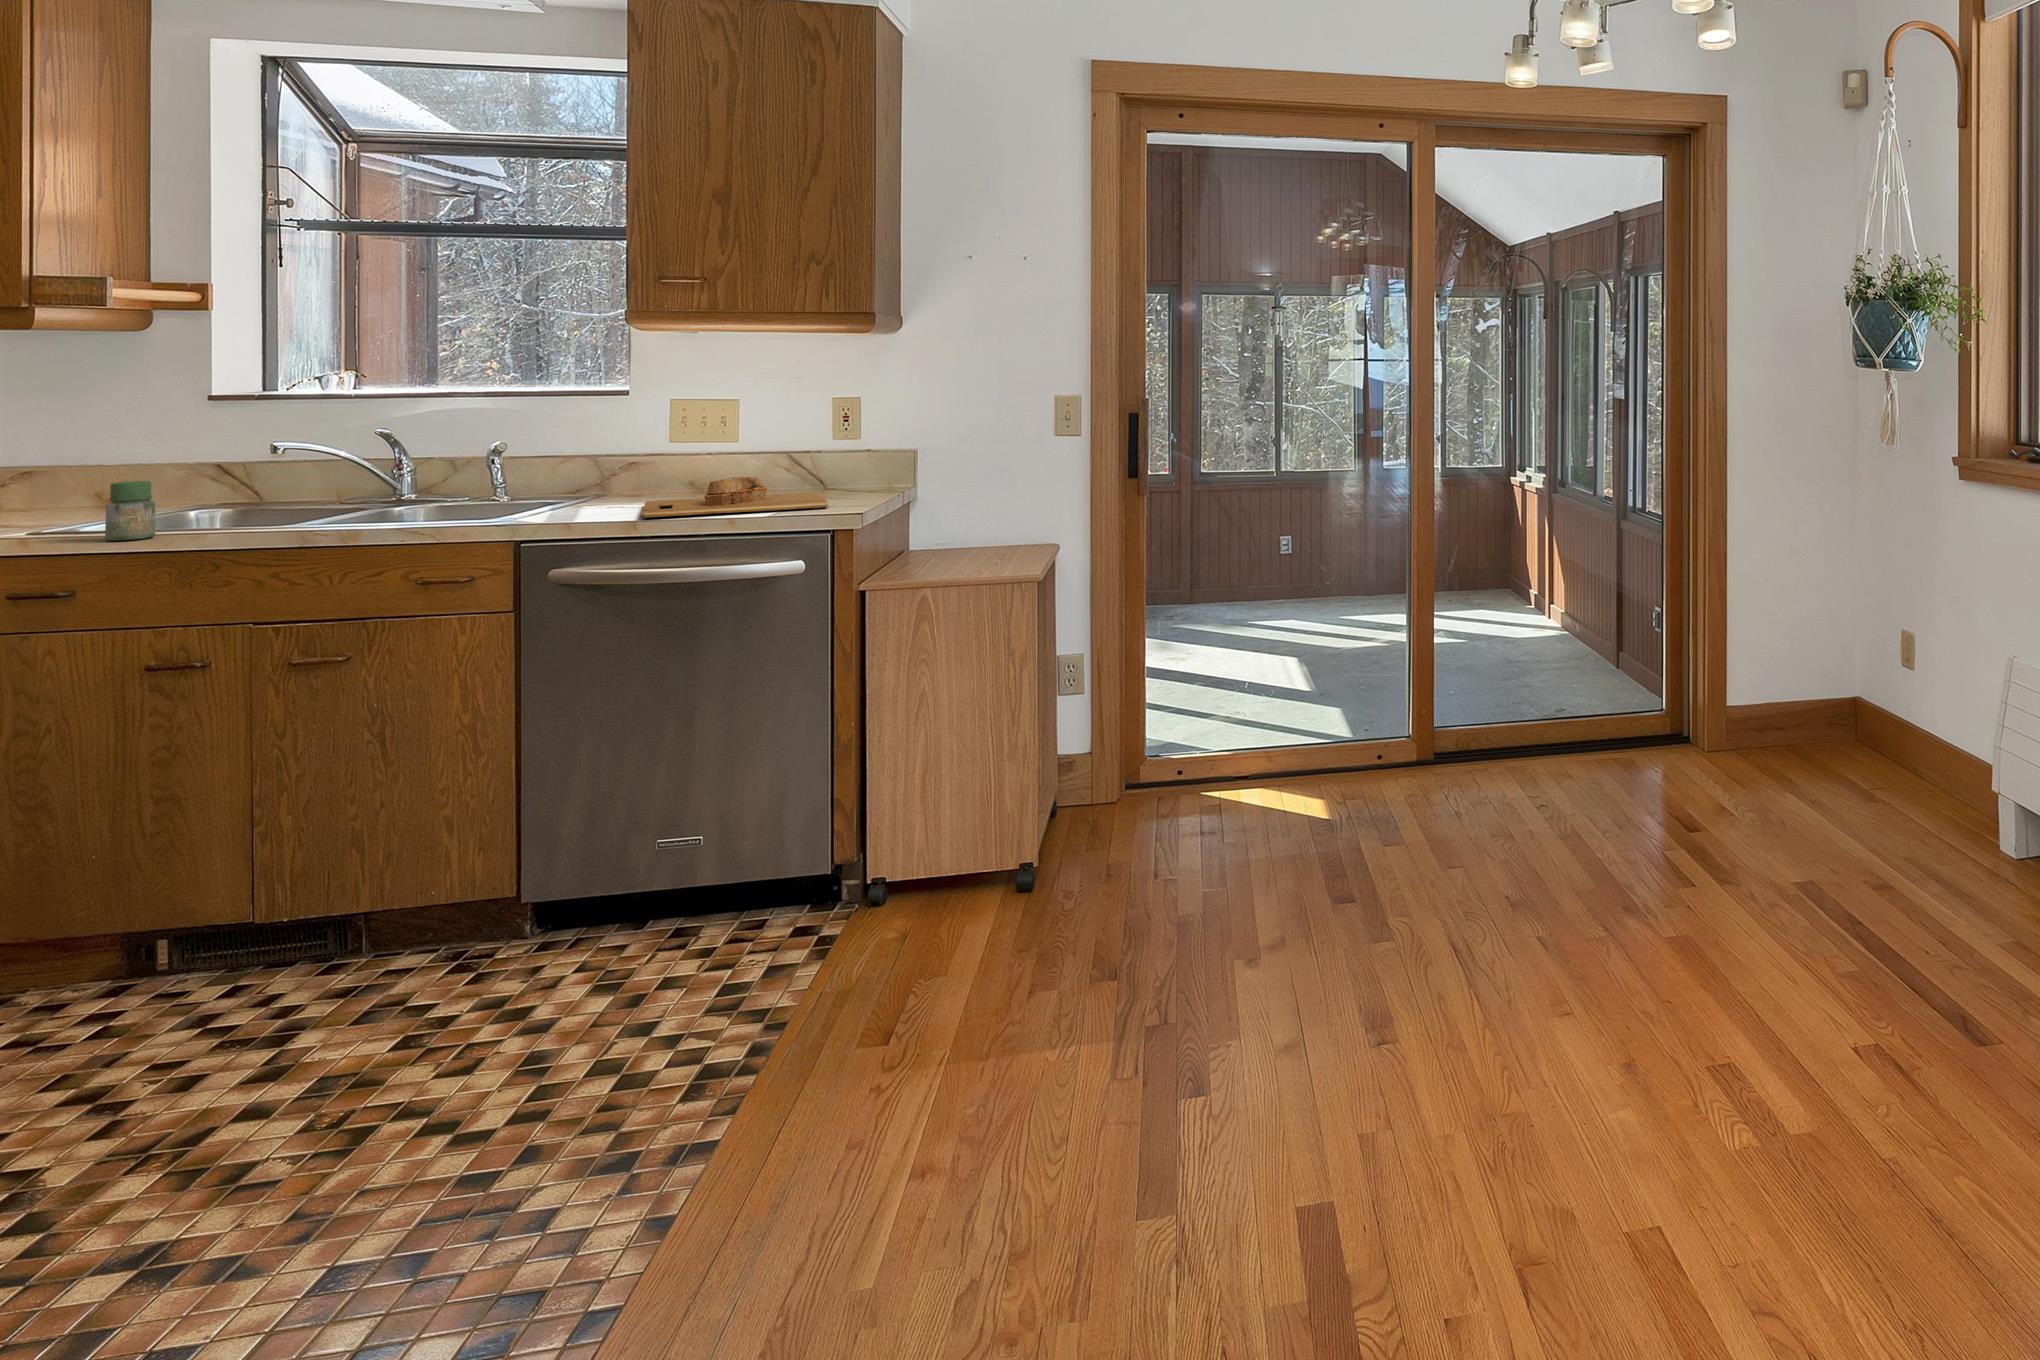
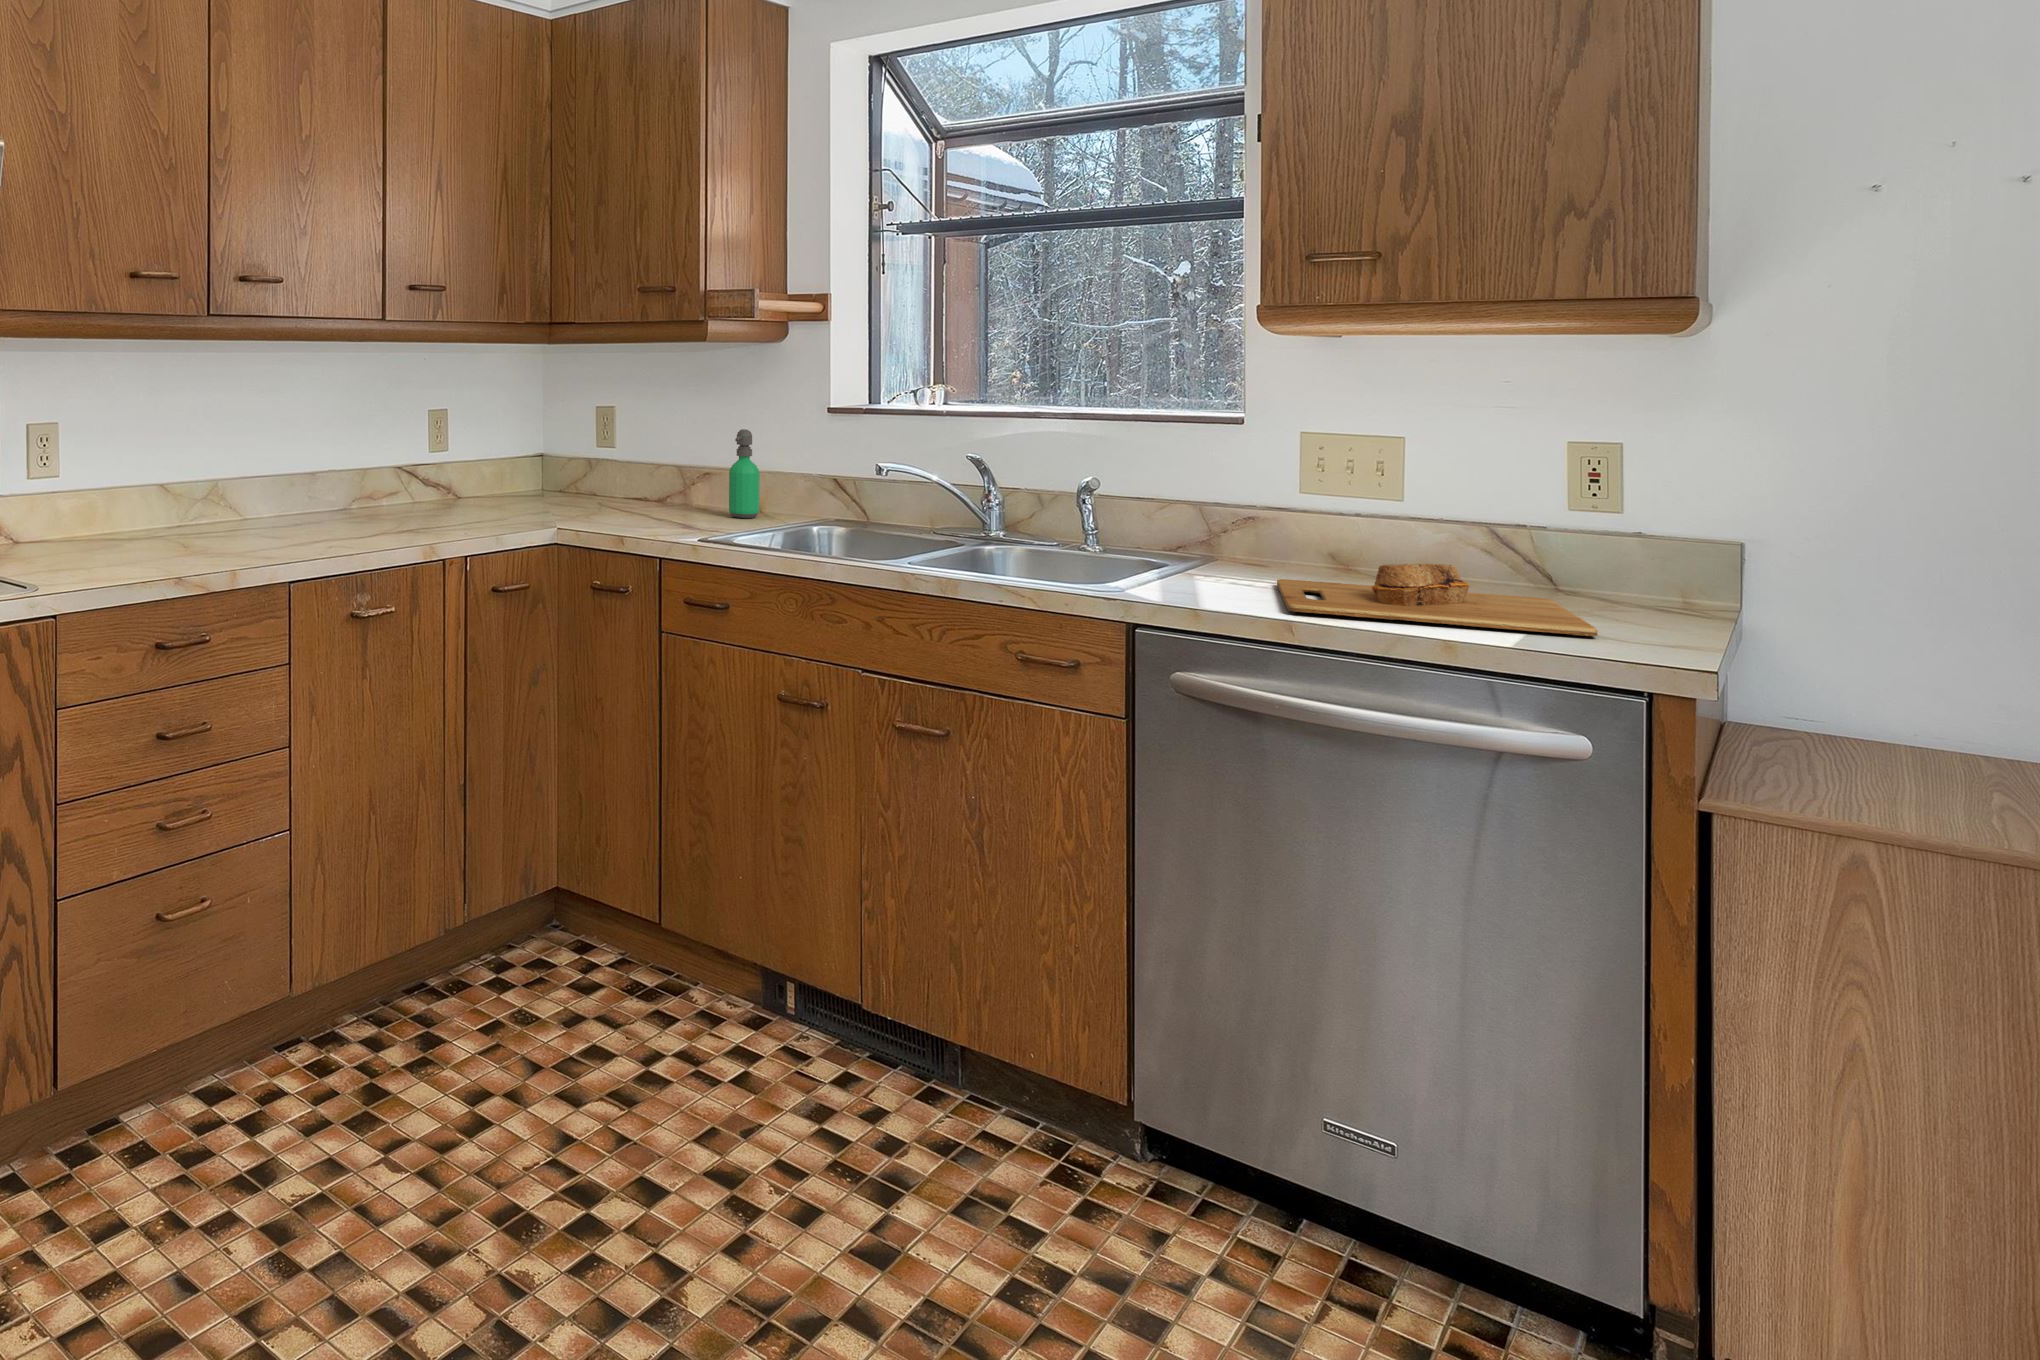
soap dispenser: none [61,423,108,516] -> present [729,429,760,518]
jar: present [105,481,156,541] -> none [751,494,787,556]

